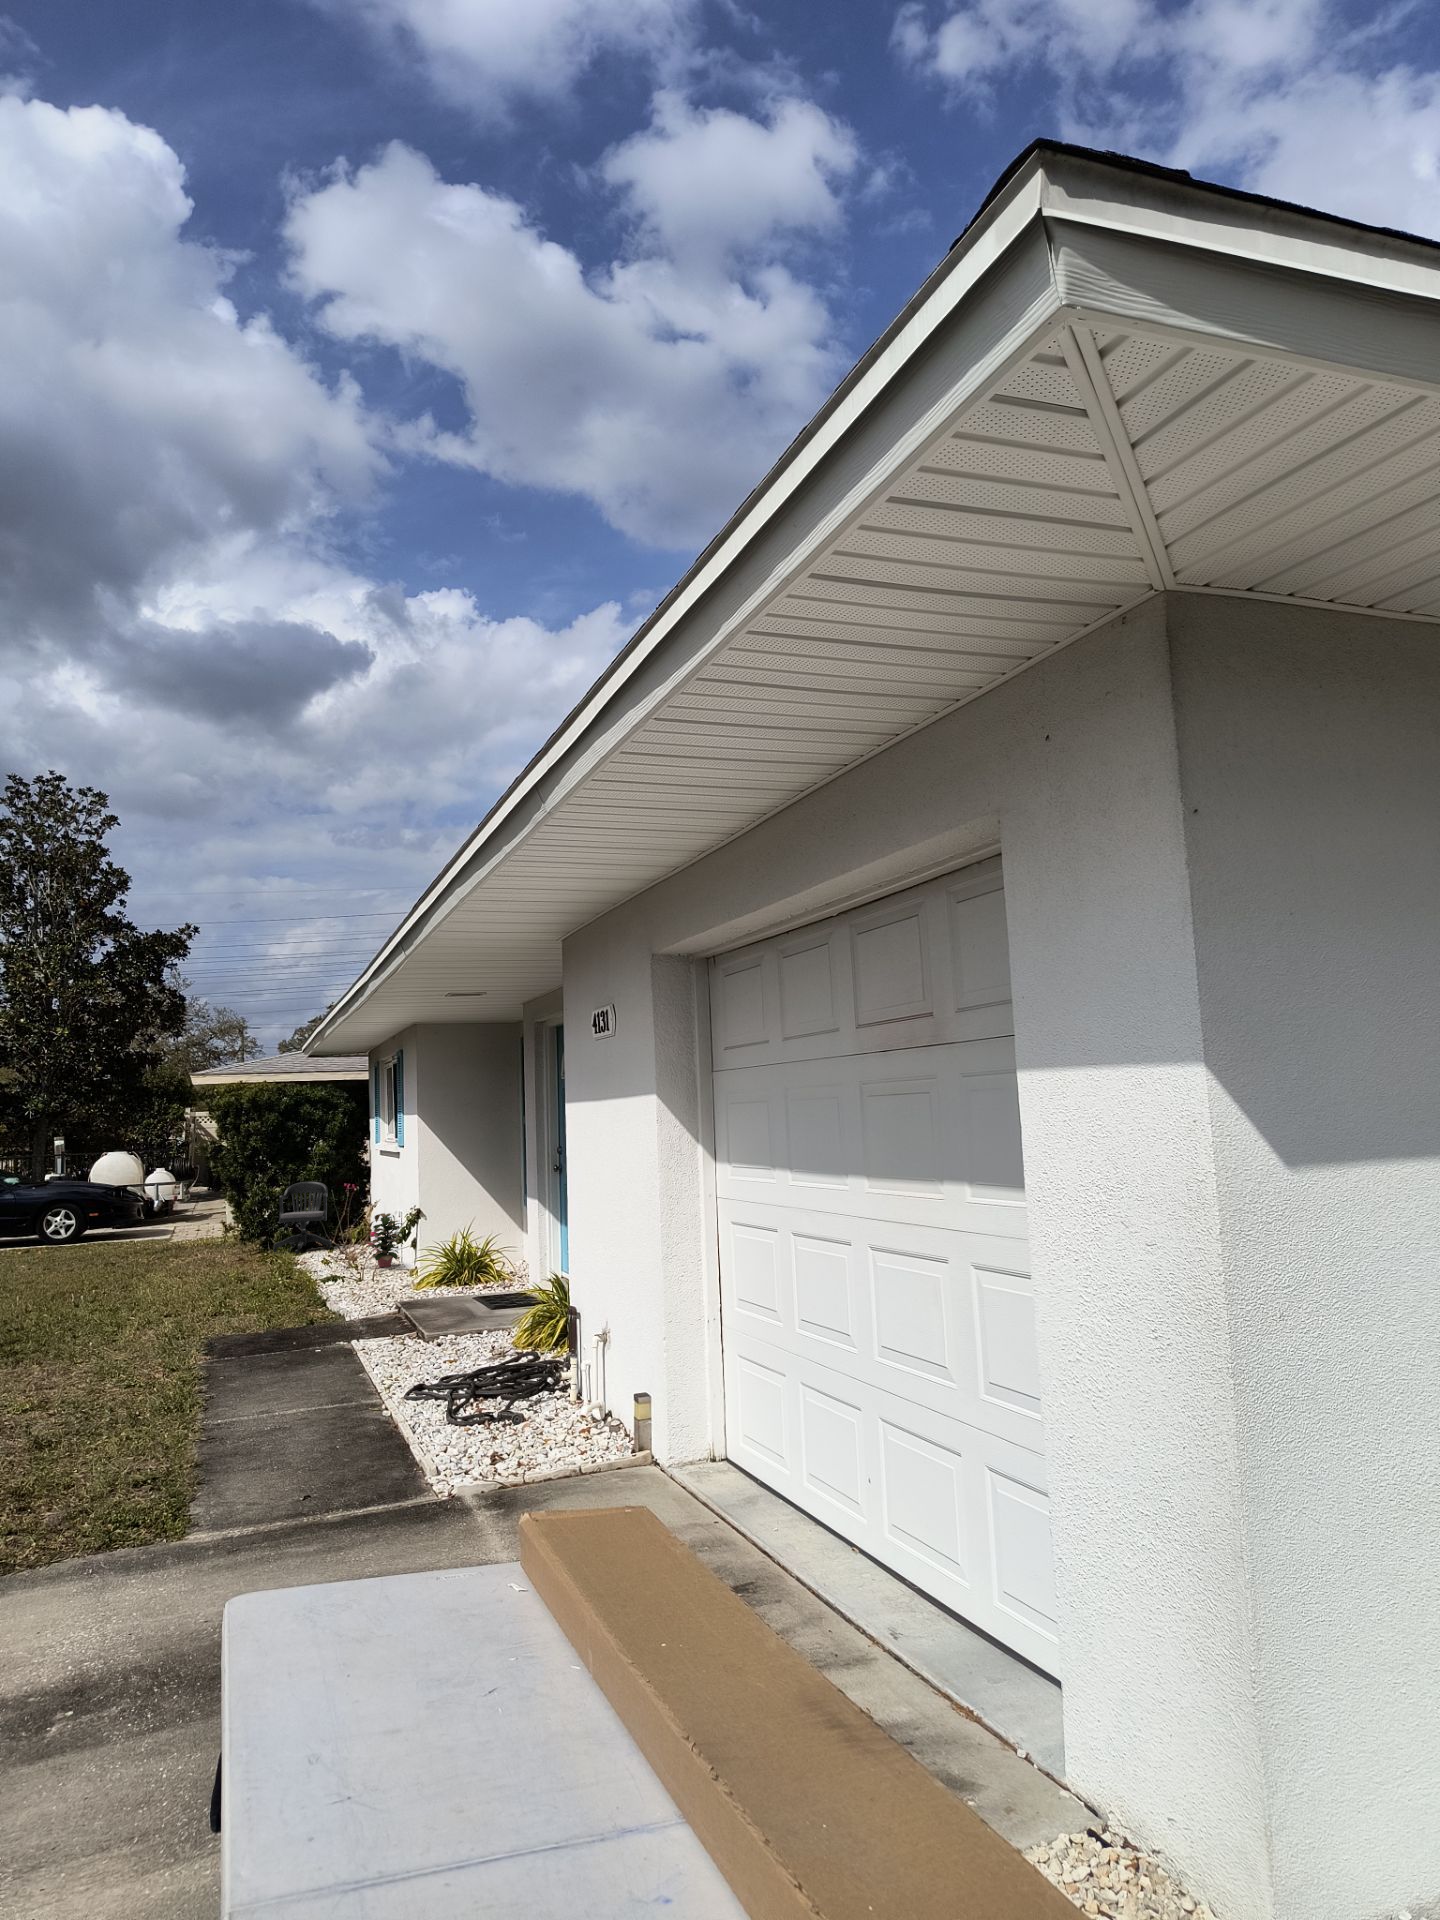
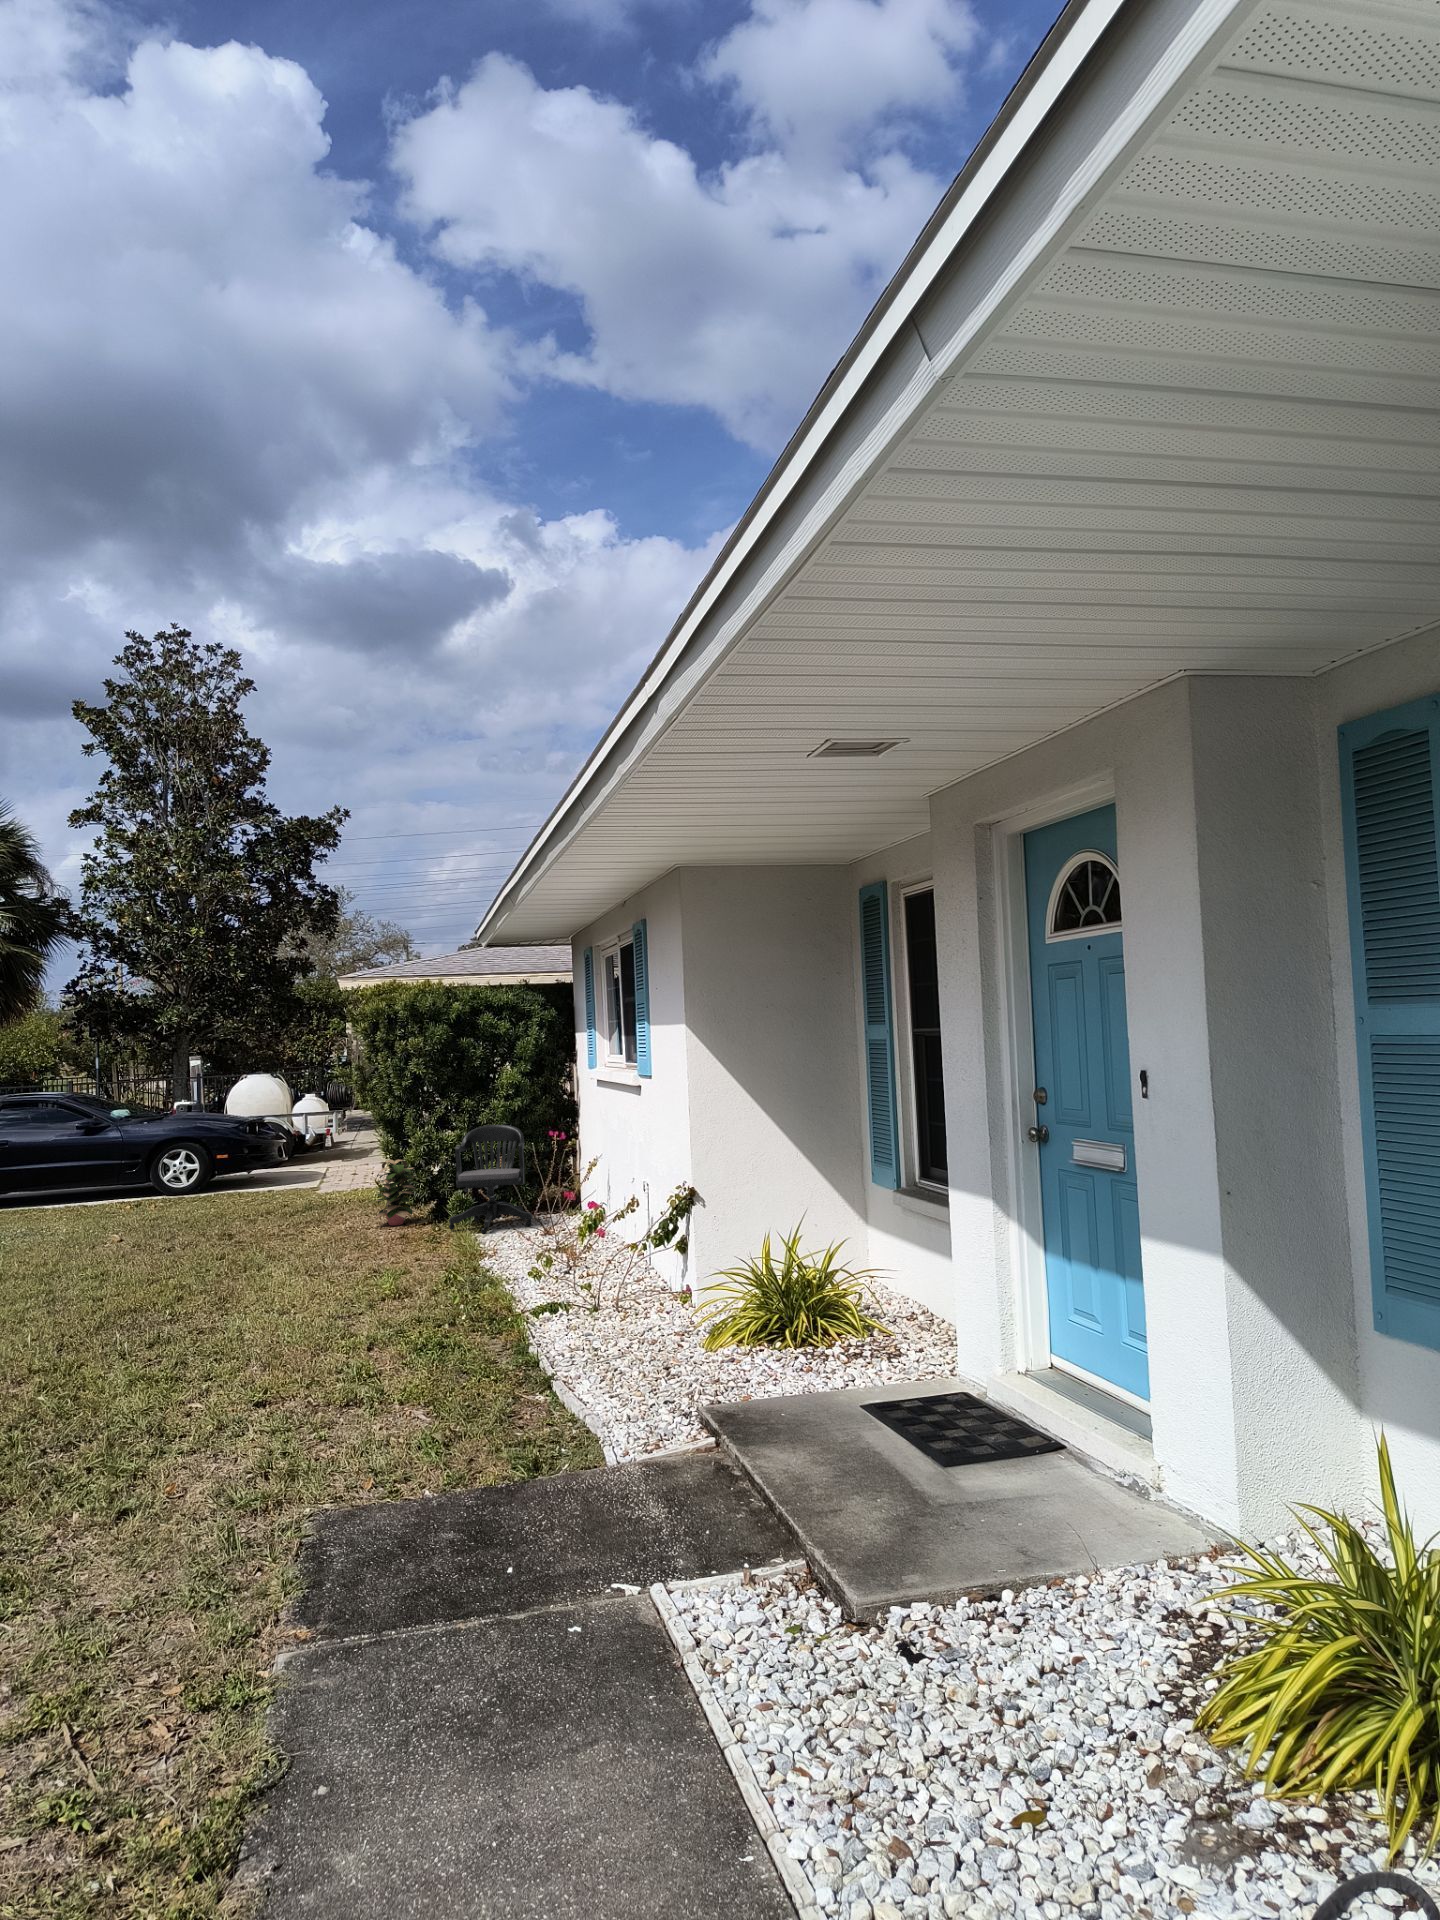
decorative plant: present [368,1213,403,1267] -> present [375,1159,418,1225]

